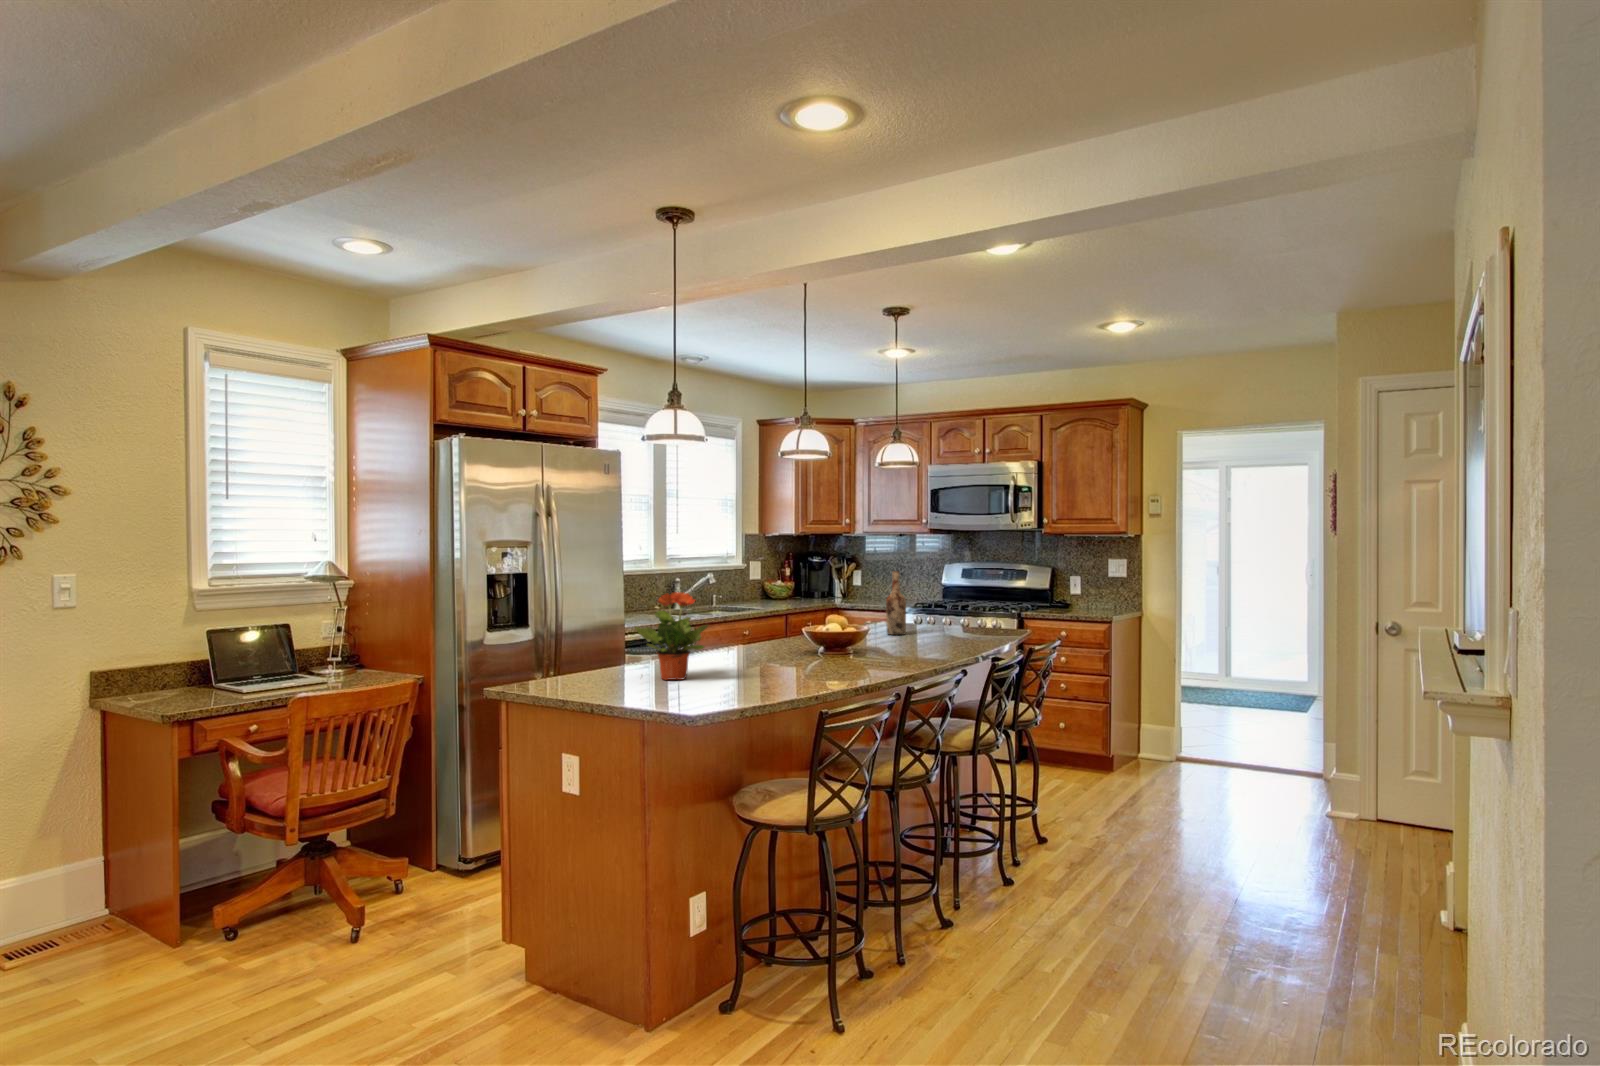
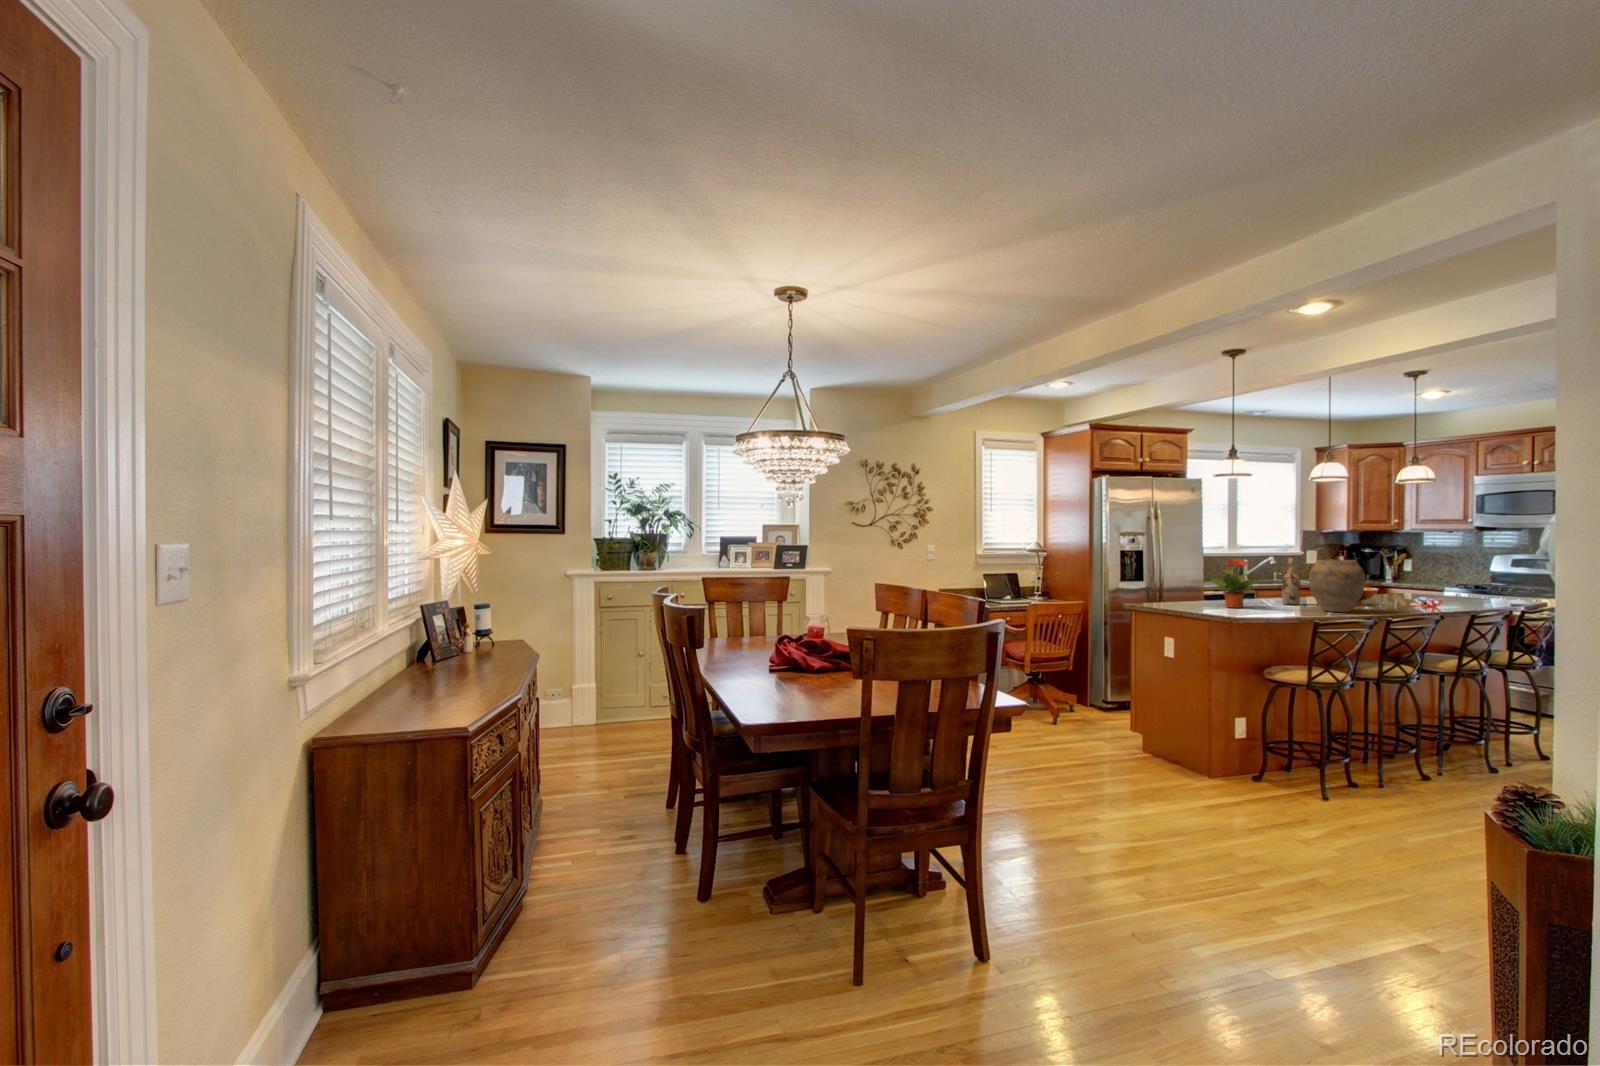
wine bottle: present [886,571,906,635] -> present [1282,557,1301,605]
vase: none [780,587,852,674] -> present [1309,559,1365,612]

